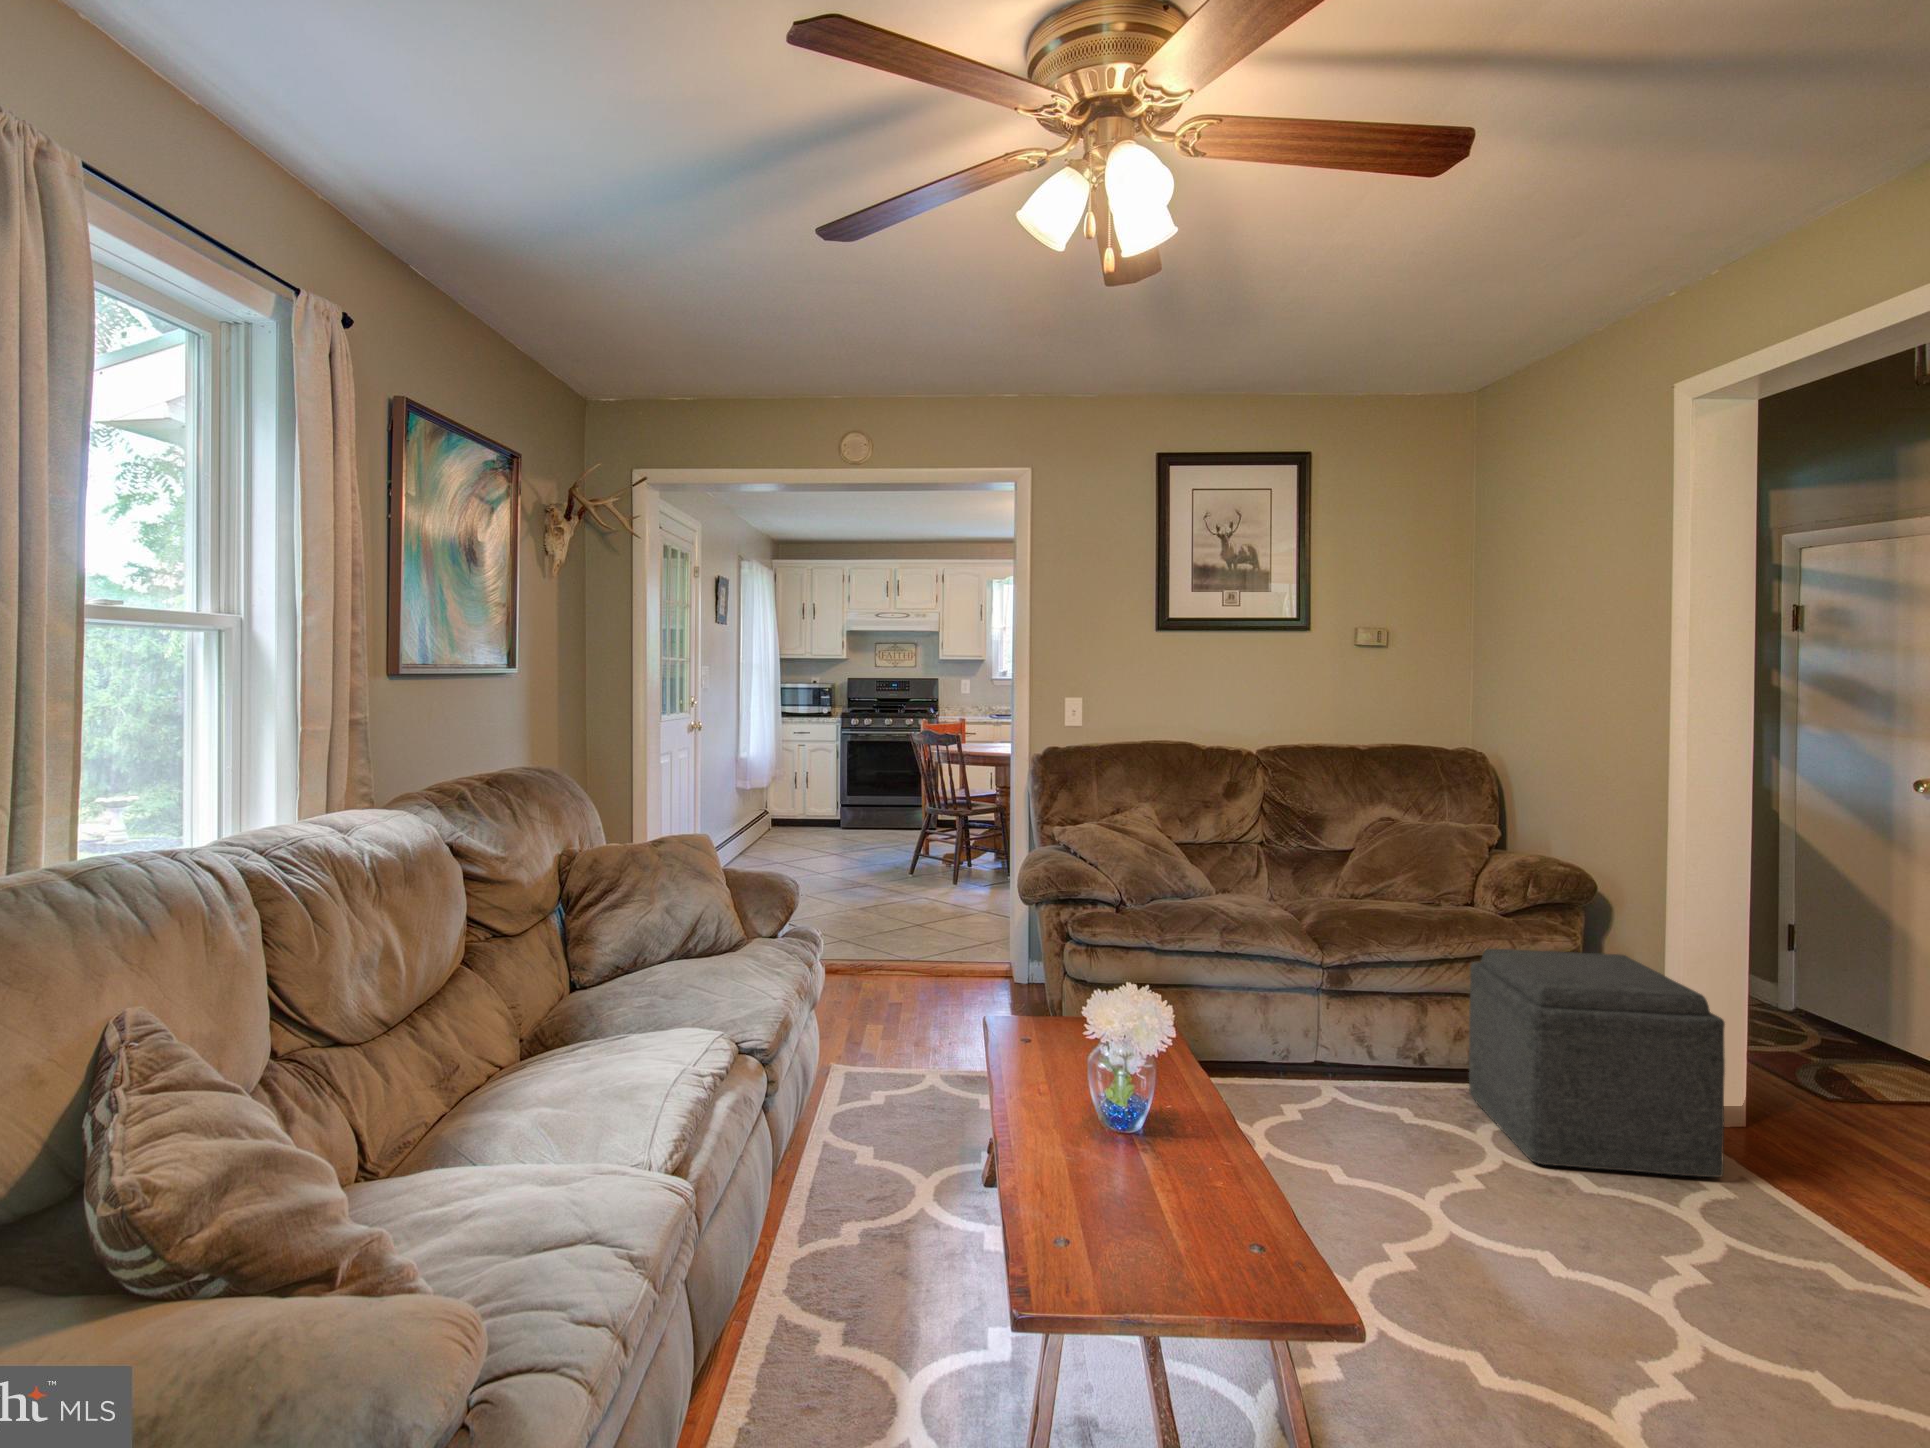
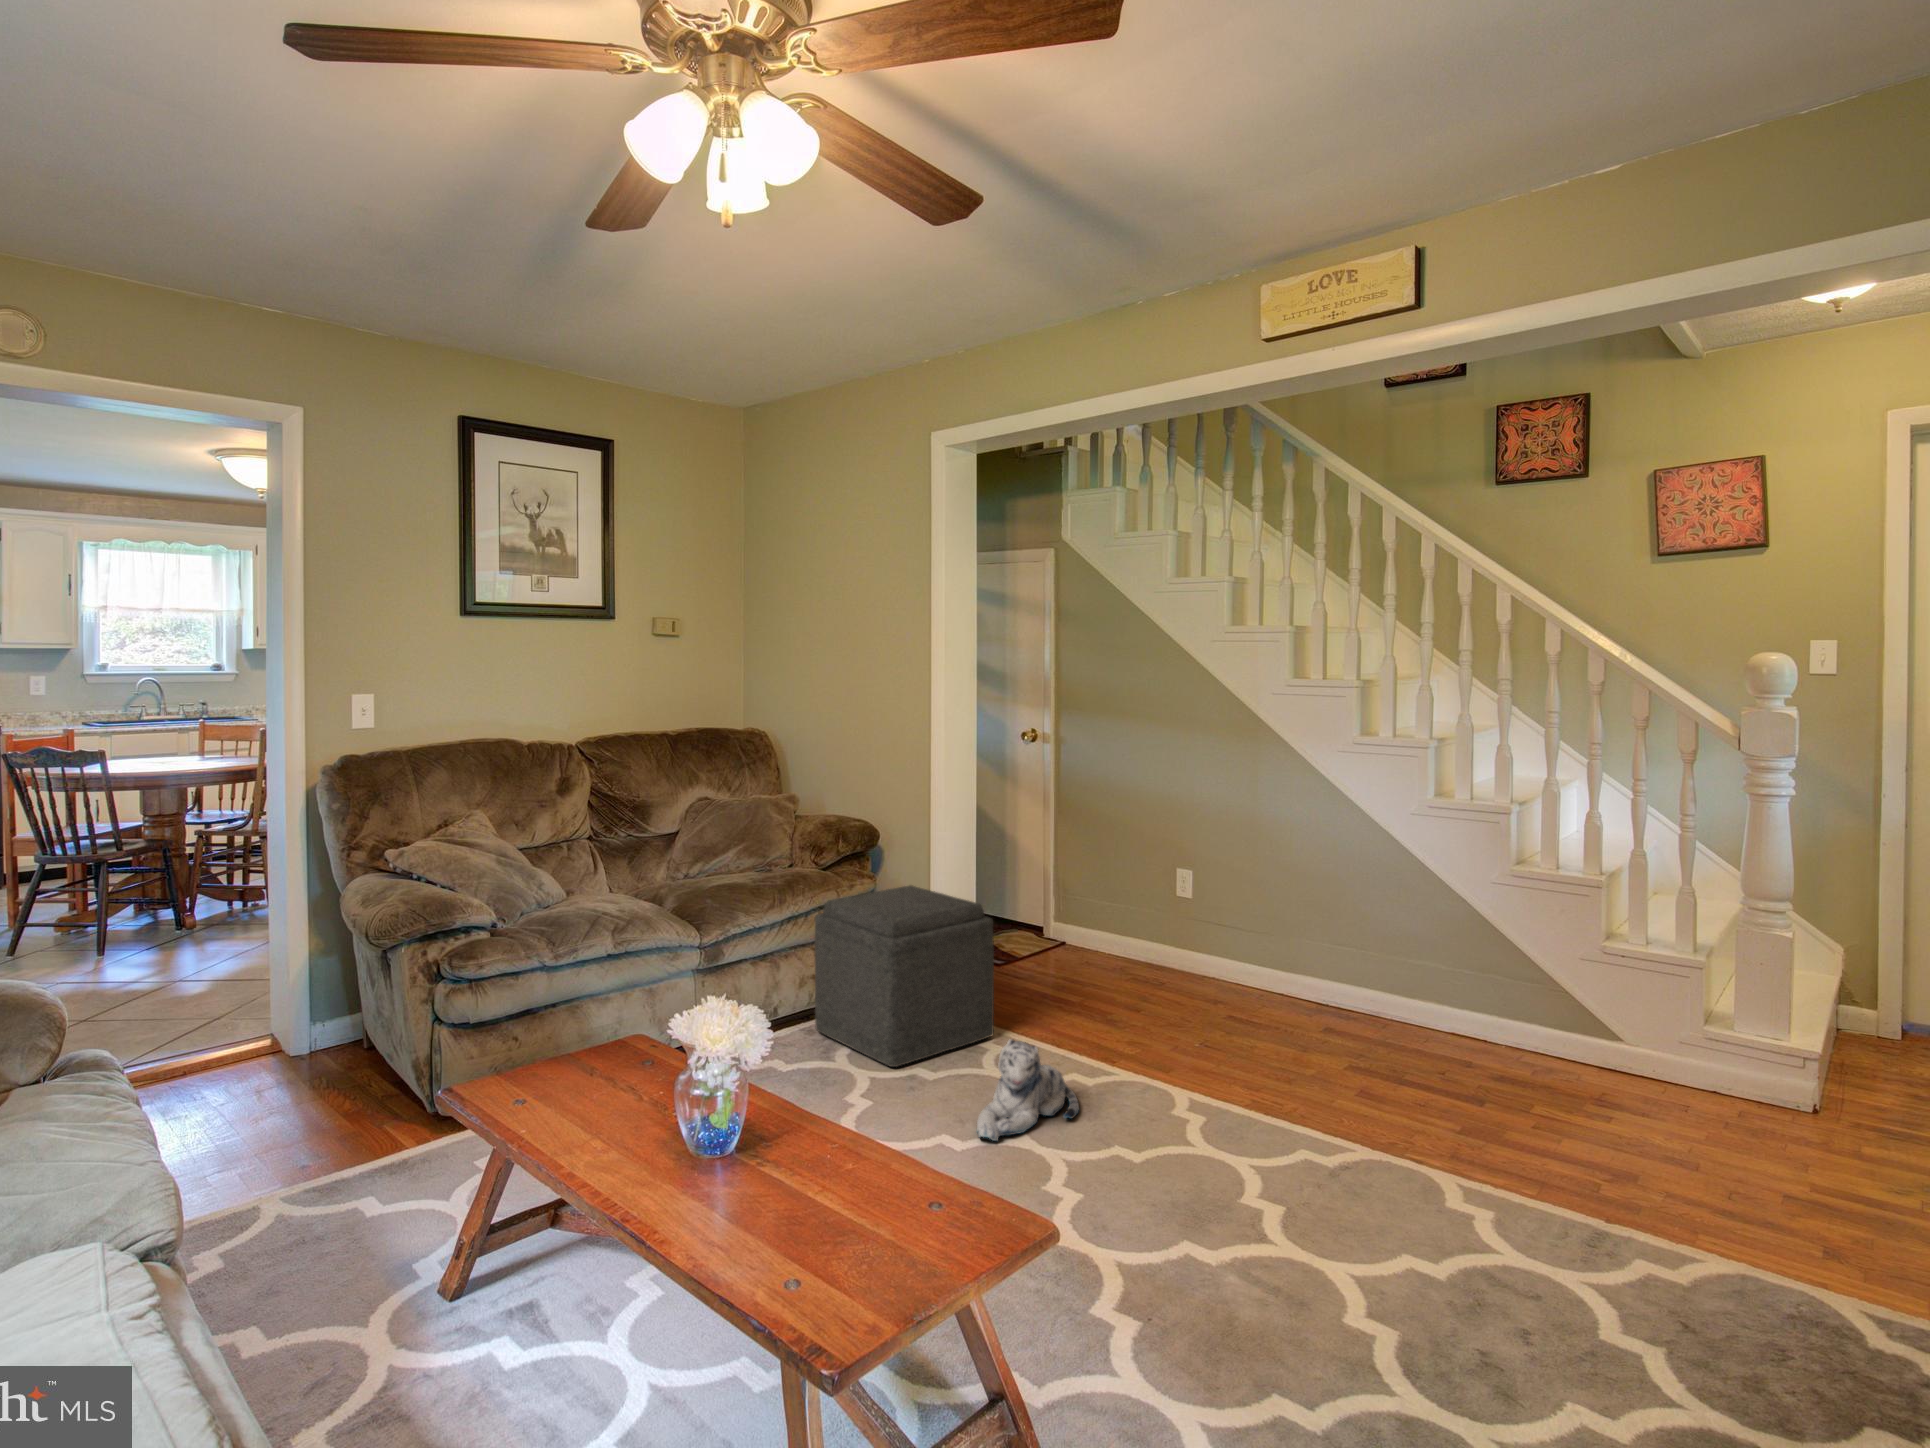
plush toy: none [1582,1172,1796,1318] -> present [977,1039,1079,1141]

